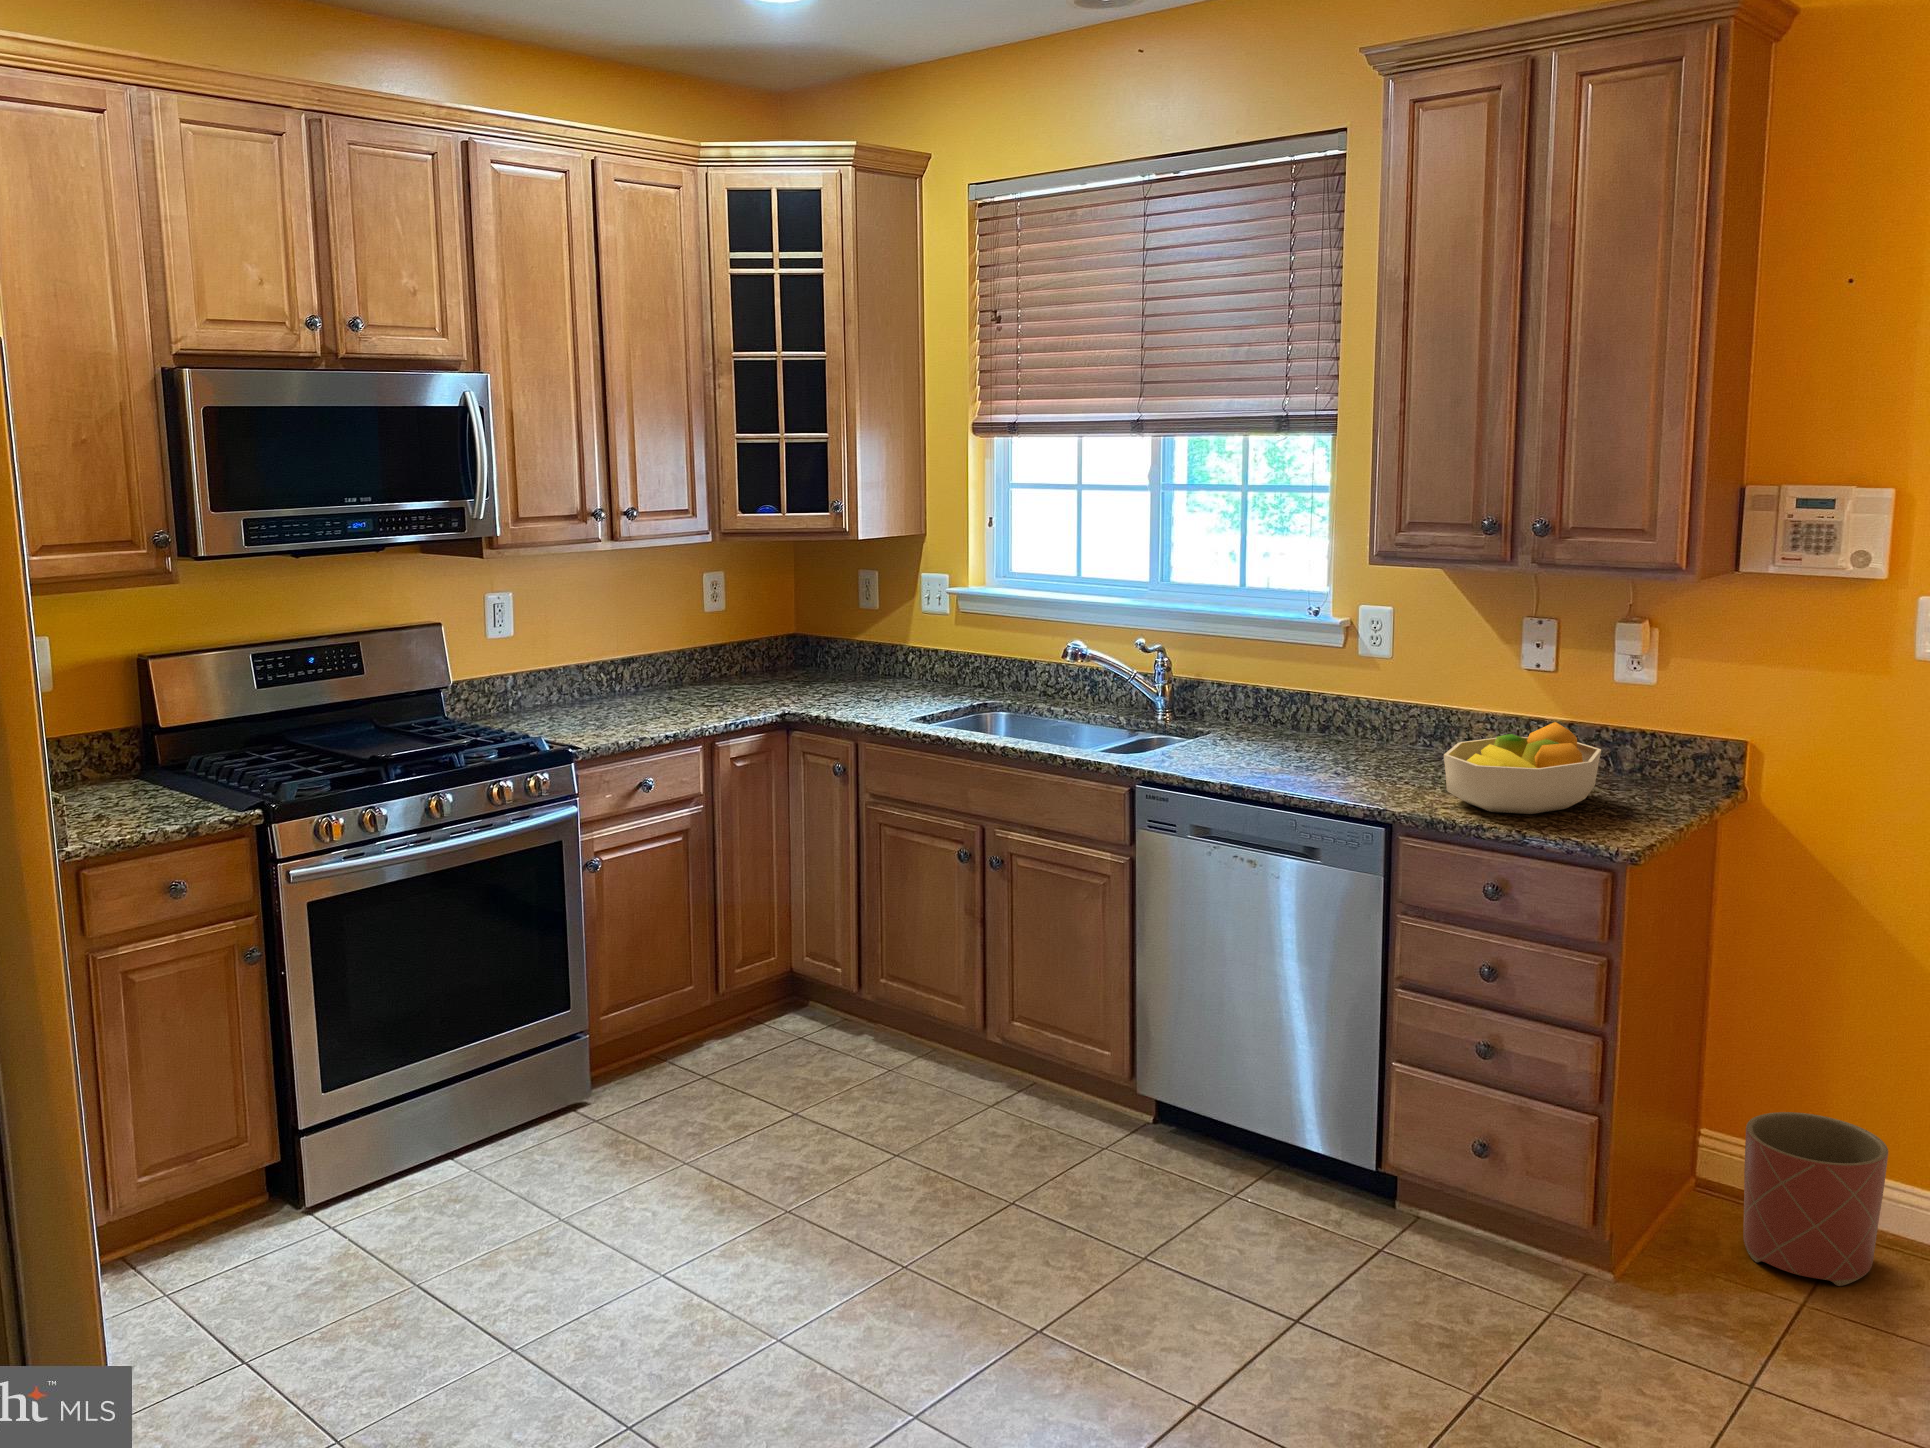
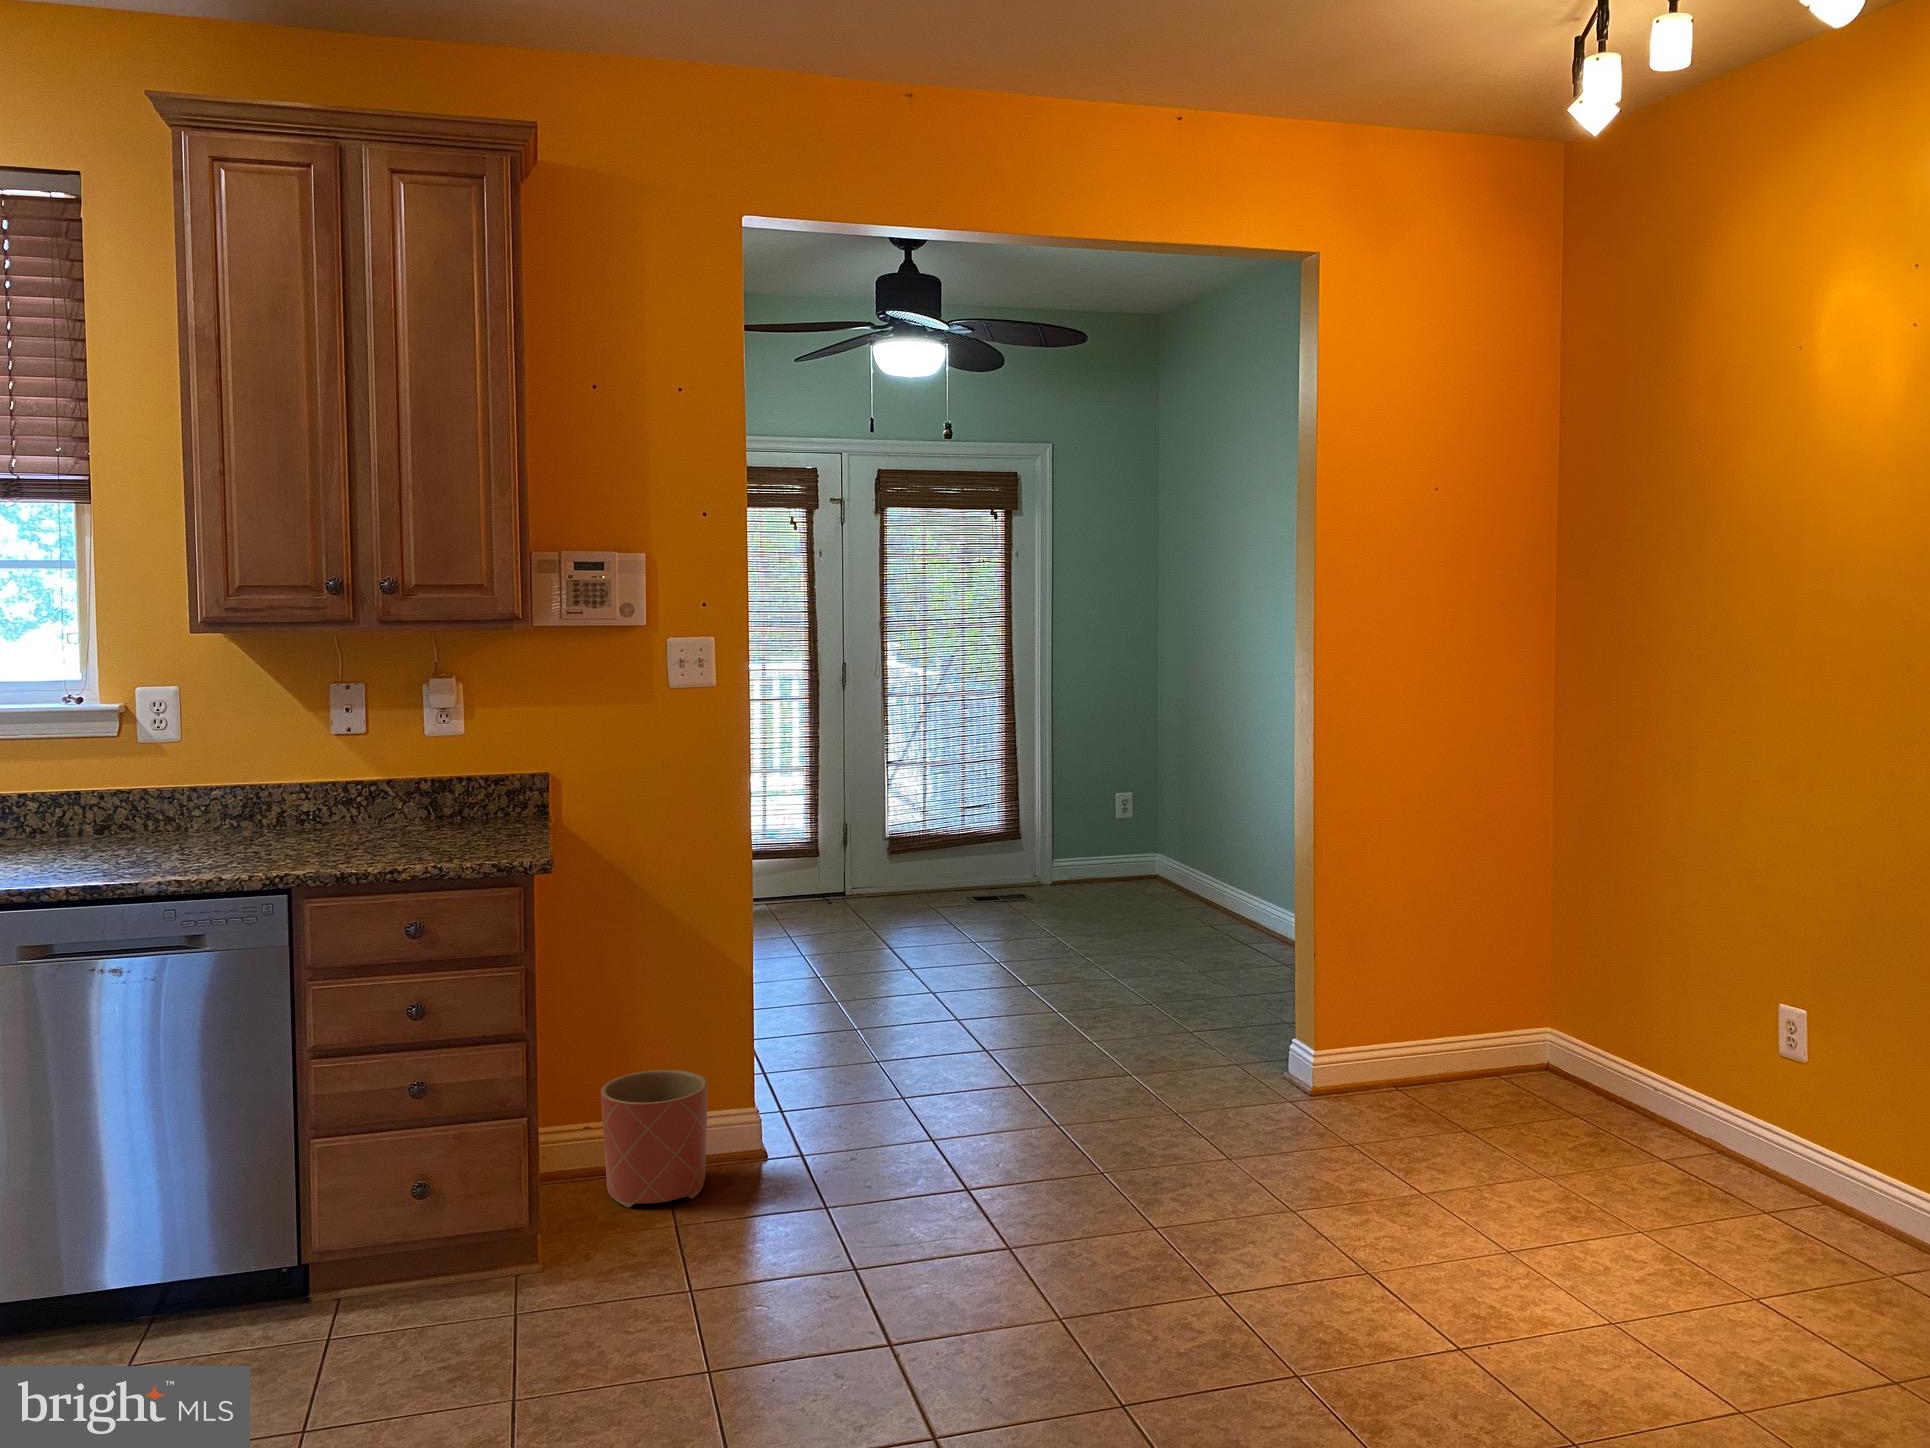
fruit bowl: present [1444,722,1601,814] -> none [326,772,468,860]

